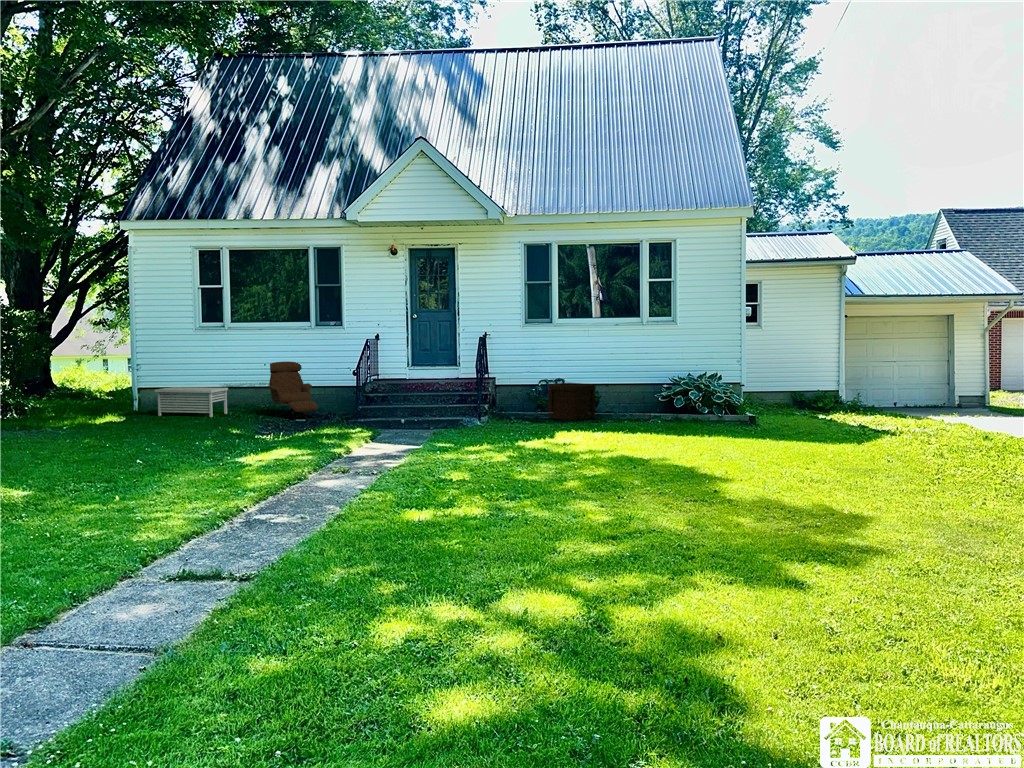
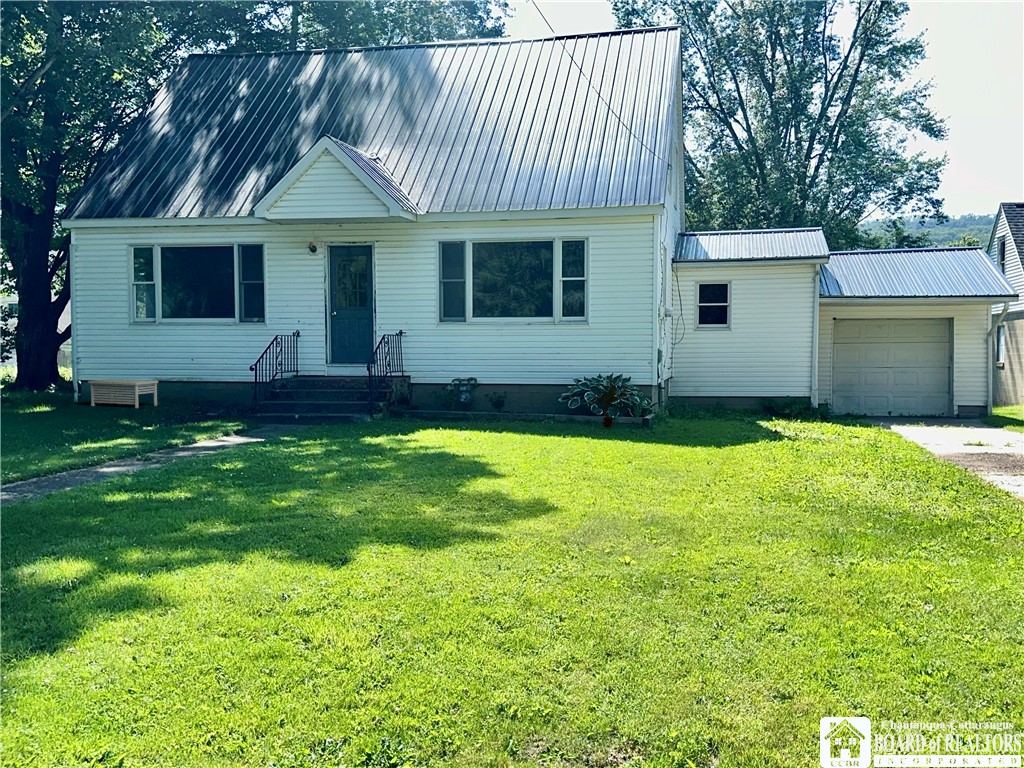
lounge chair: present [268,361,318,419] -> none [189,356,234,413]
potted tree: none [691,375,729,423] -> present [590,378,628,427]
wooden crate: present [548,383,596,421] -> none [453,382,501,421]

